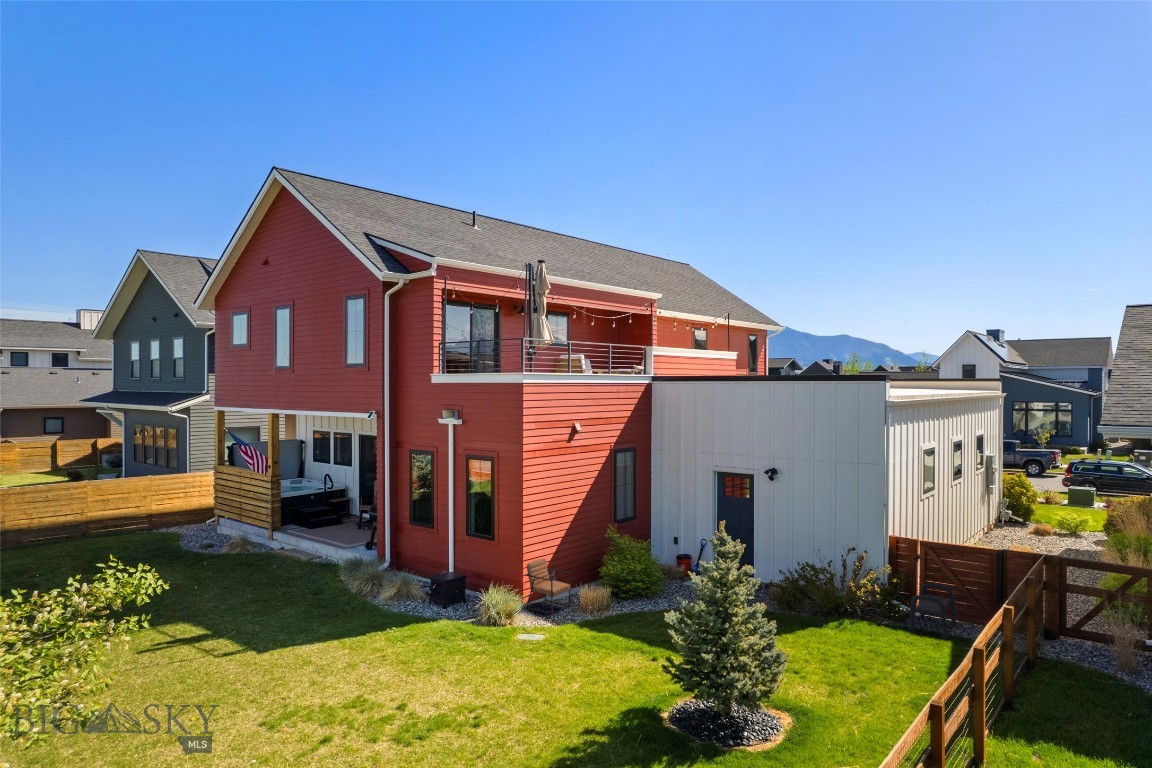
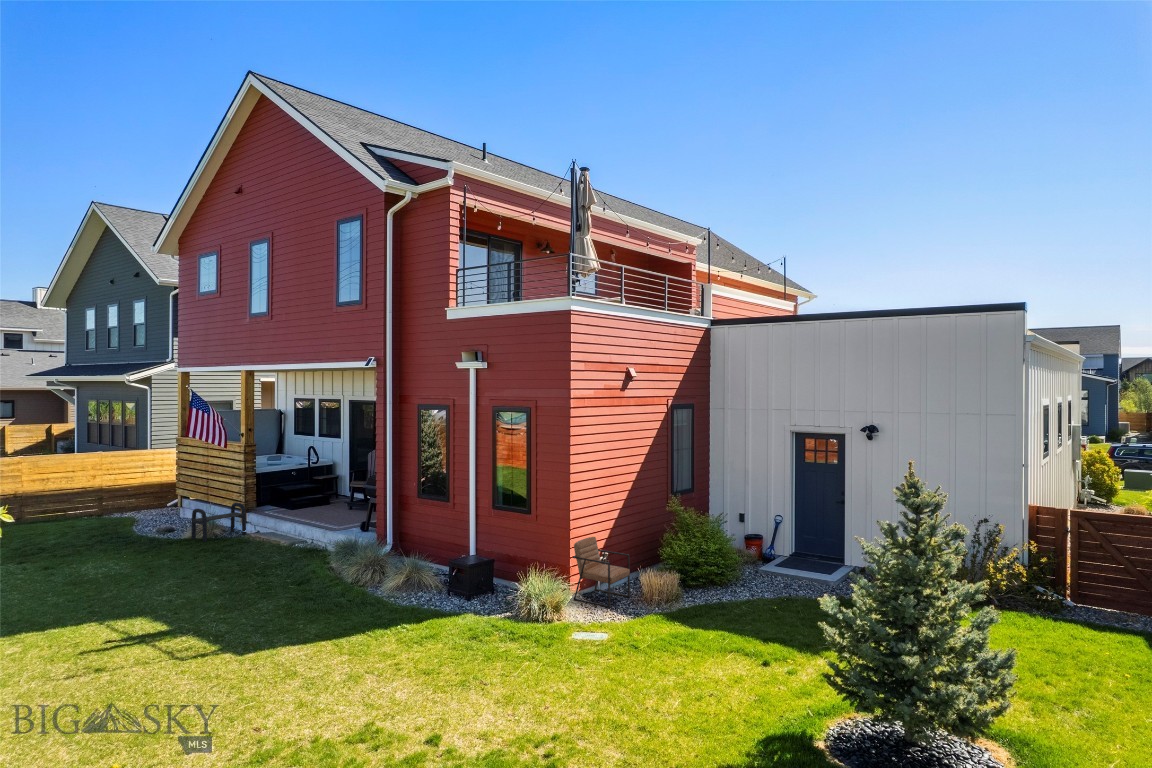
bench: present [909,583,956,639] -> present [192,503,246,542]

